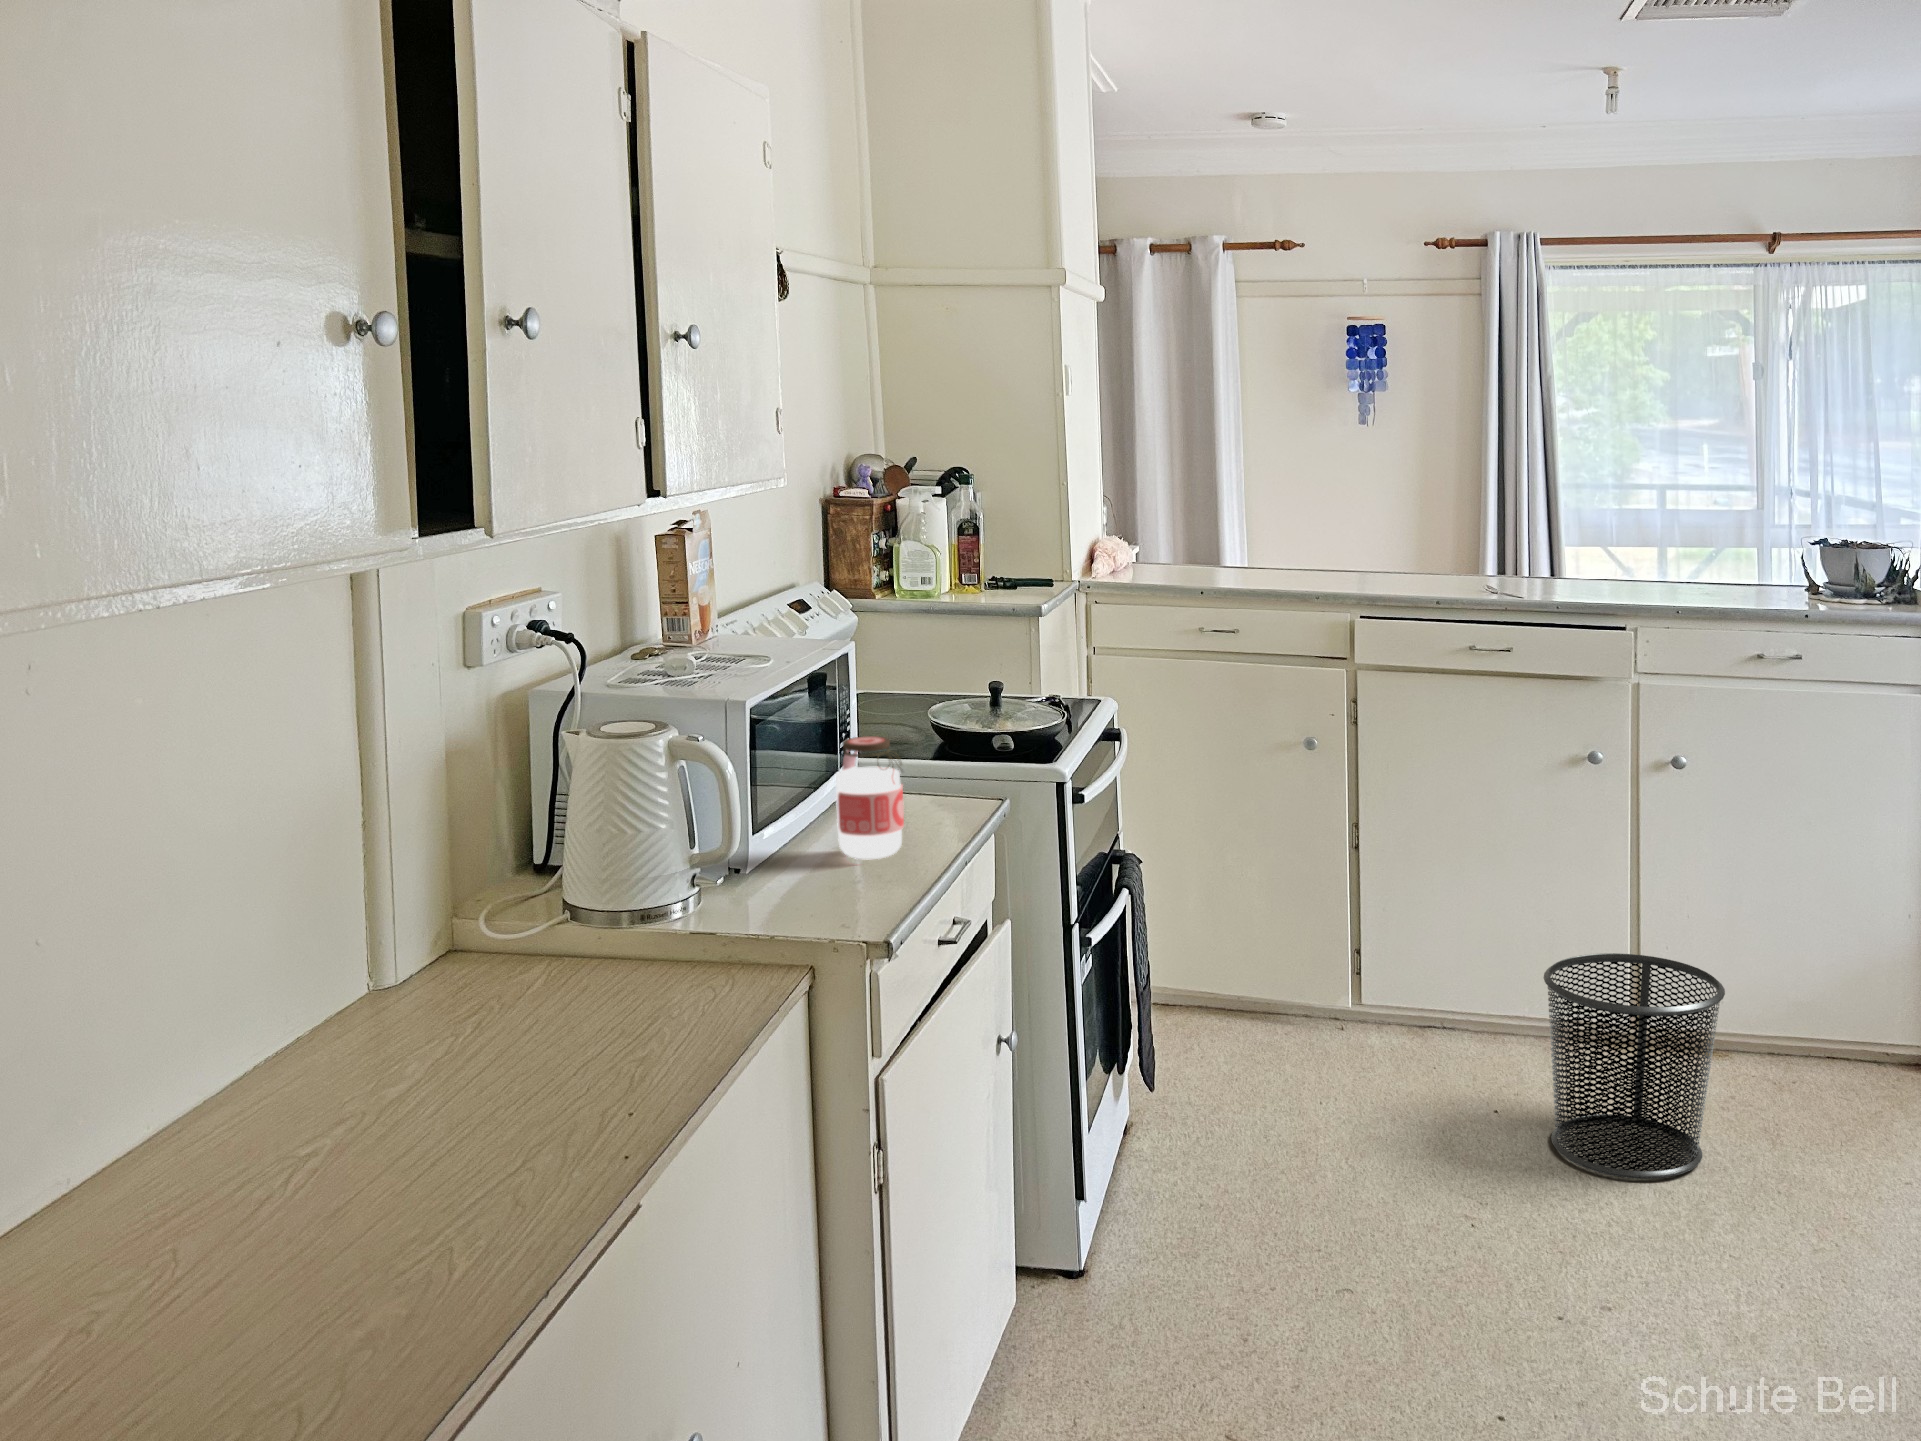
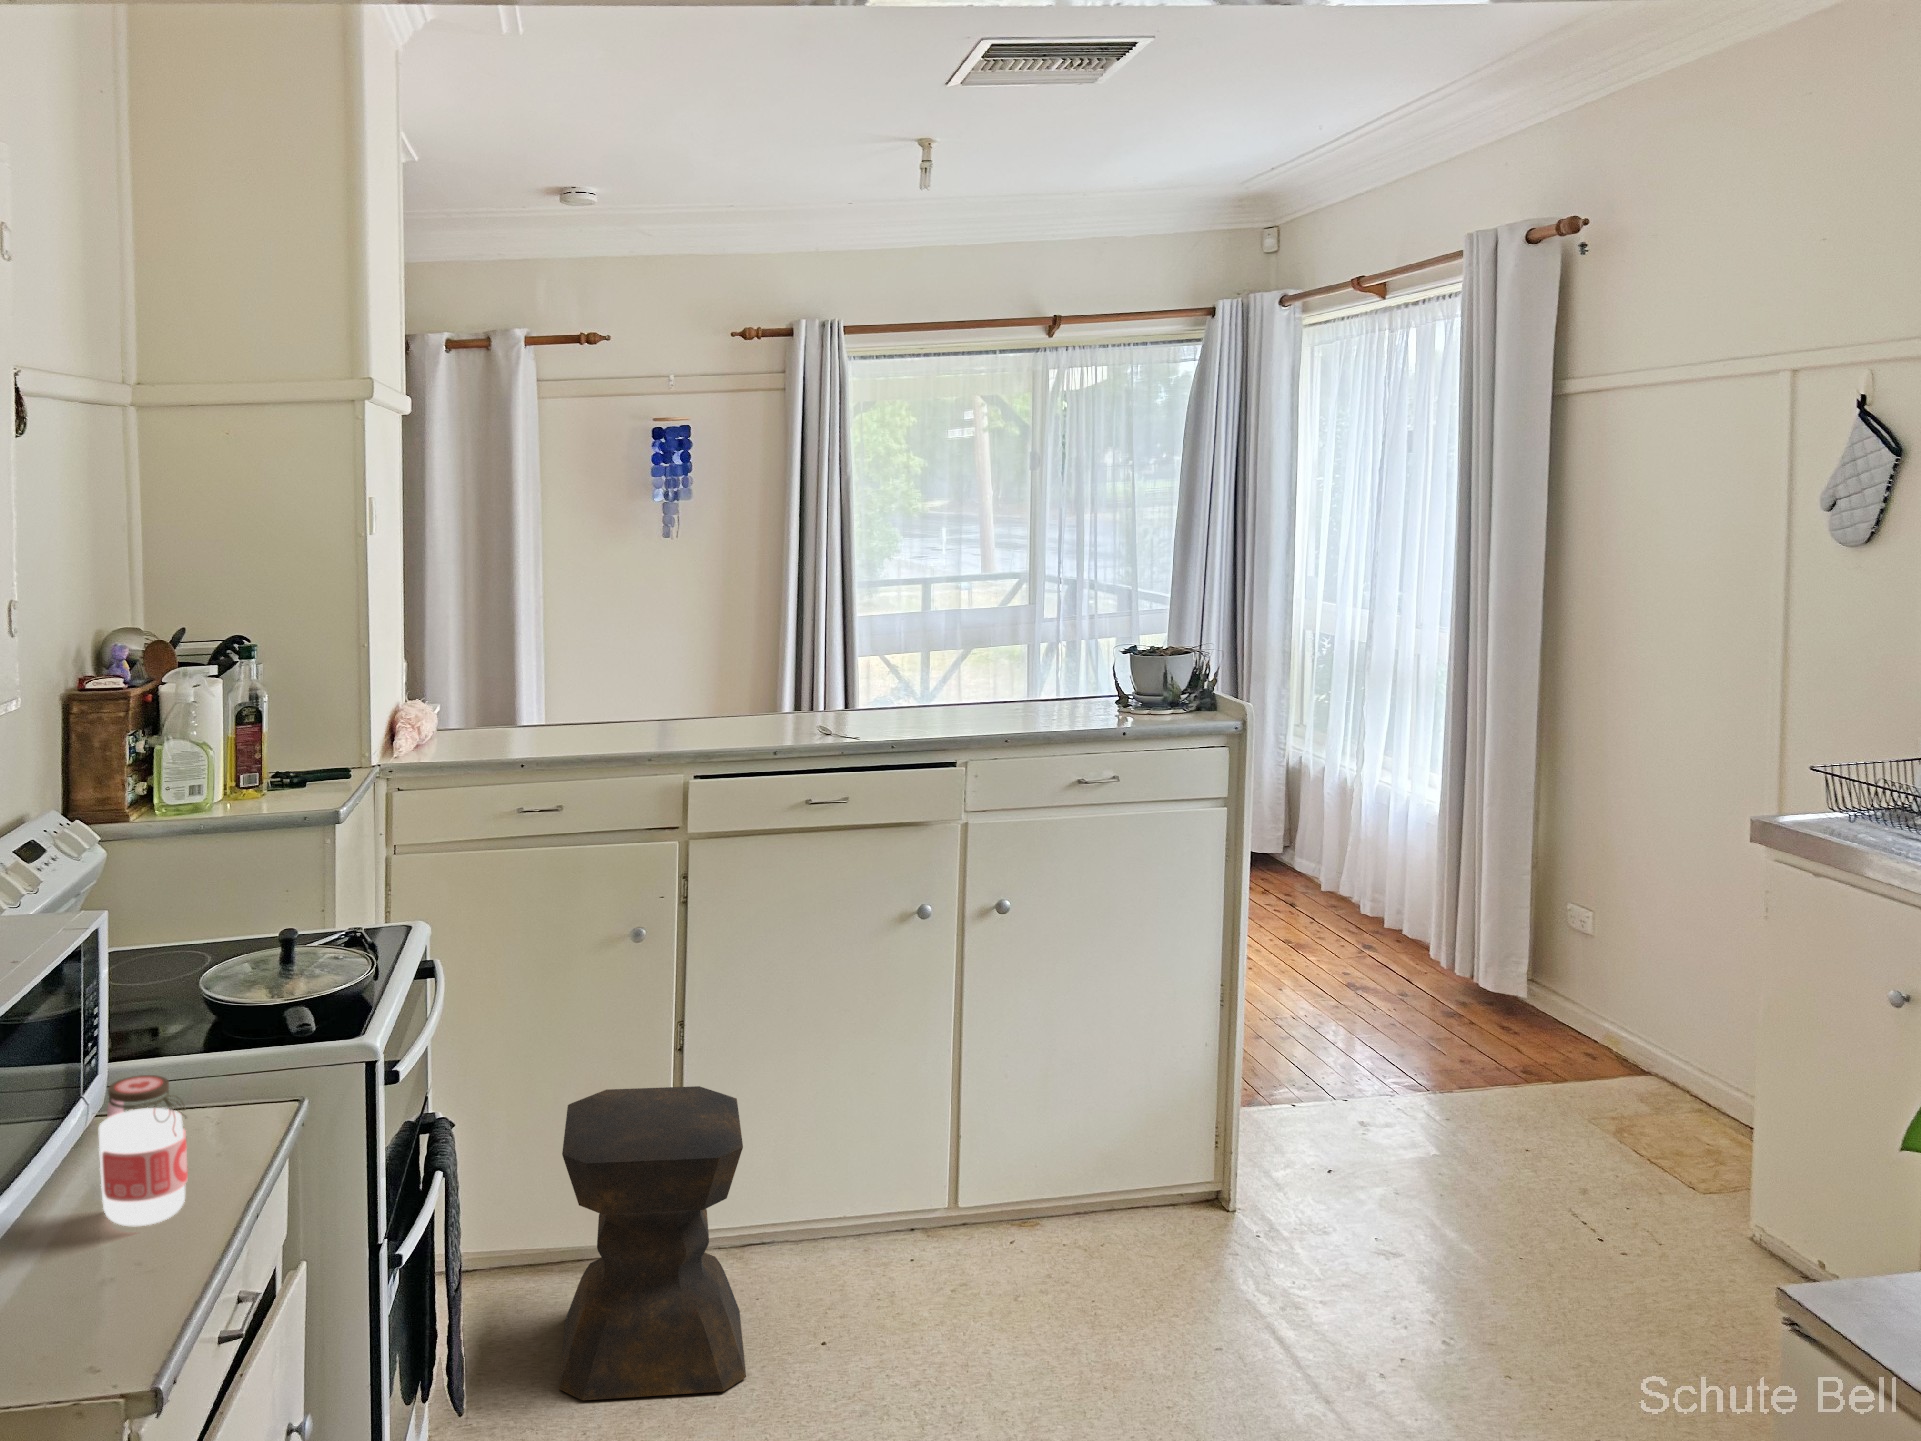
stool: none [1230,872,1409,1158] -> present [559,1086,746,1400]
waste bin: present [1543,953,1725,1179] -> none [875,1148,1042,1380]

